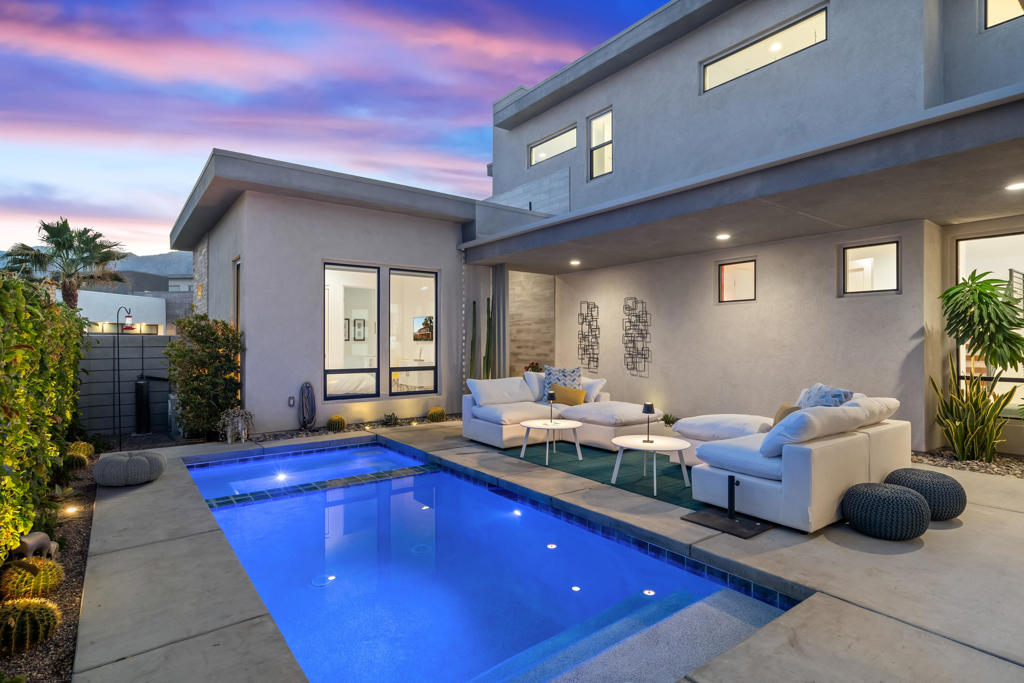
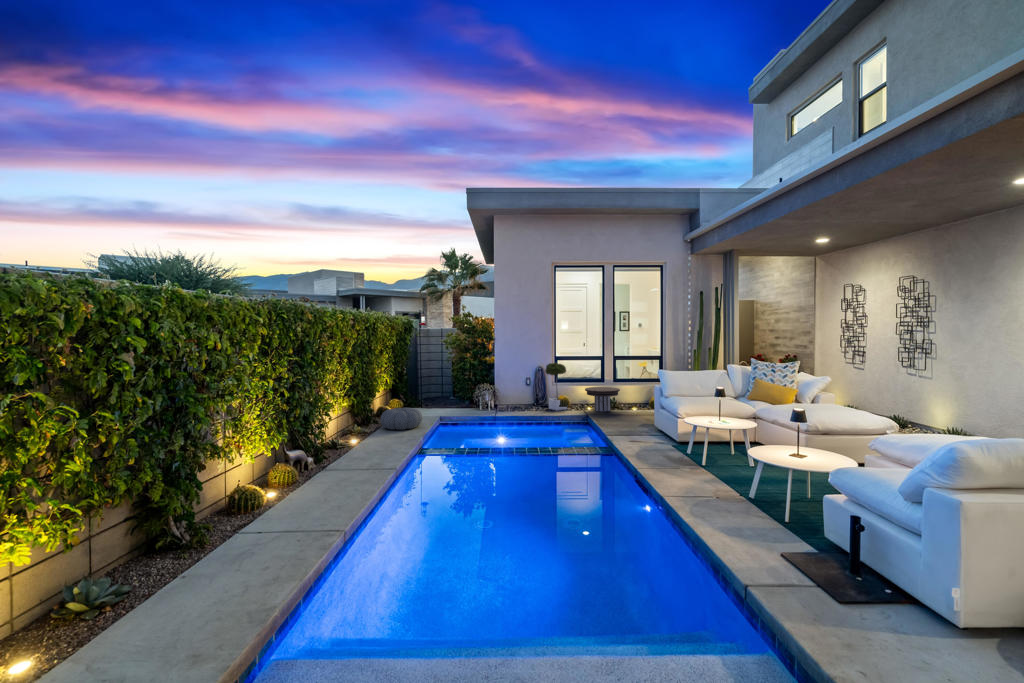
potted tree: none [316,376,343,434] -> present [545,363,567,410]
side table: none [364,402,403,429] -> present [585,387,620,411]

